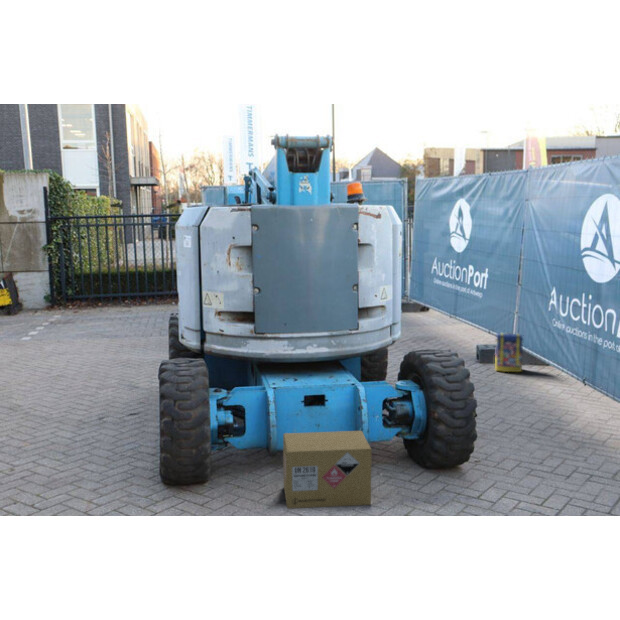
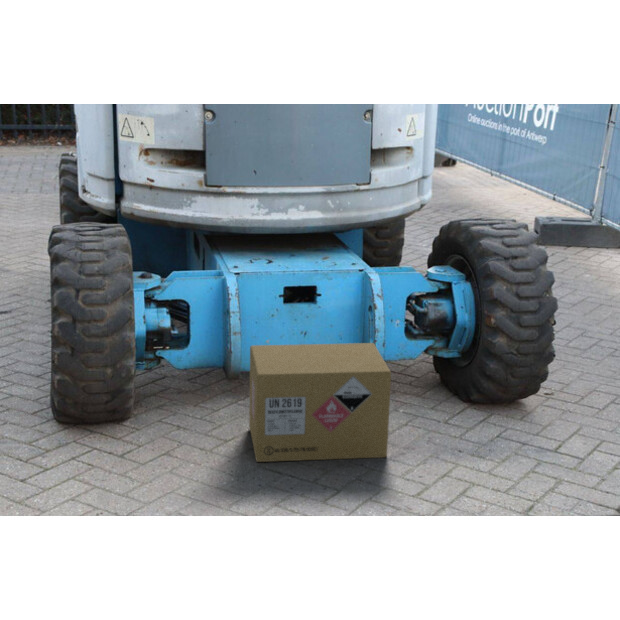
backpack: present [495,333,523,372] -> none [565,199,612,259]

